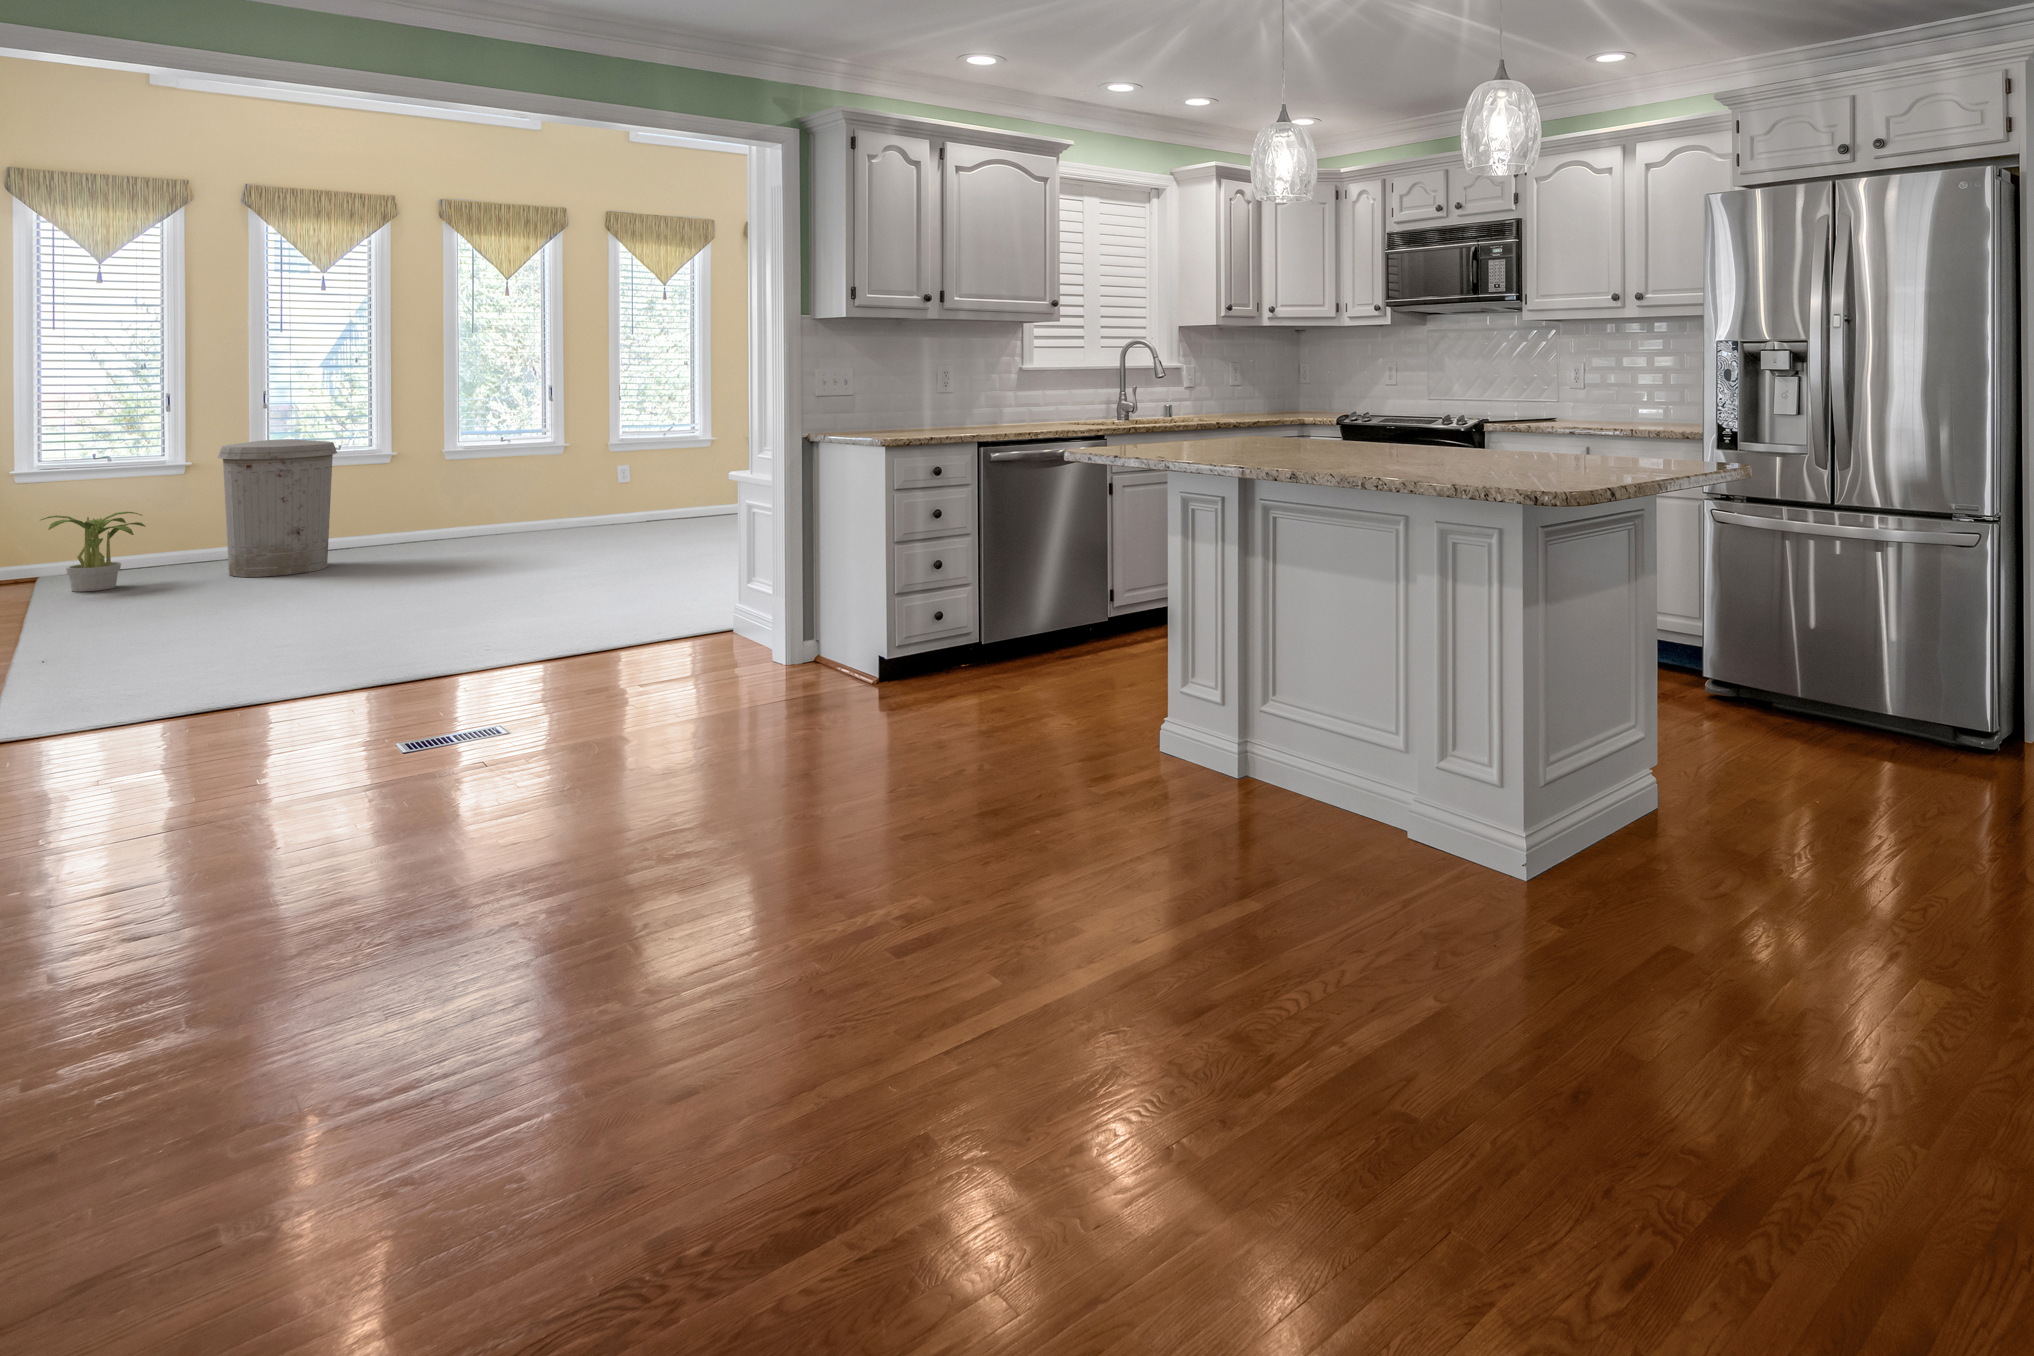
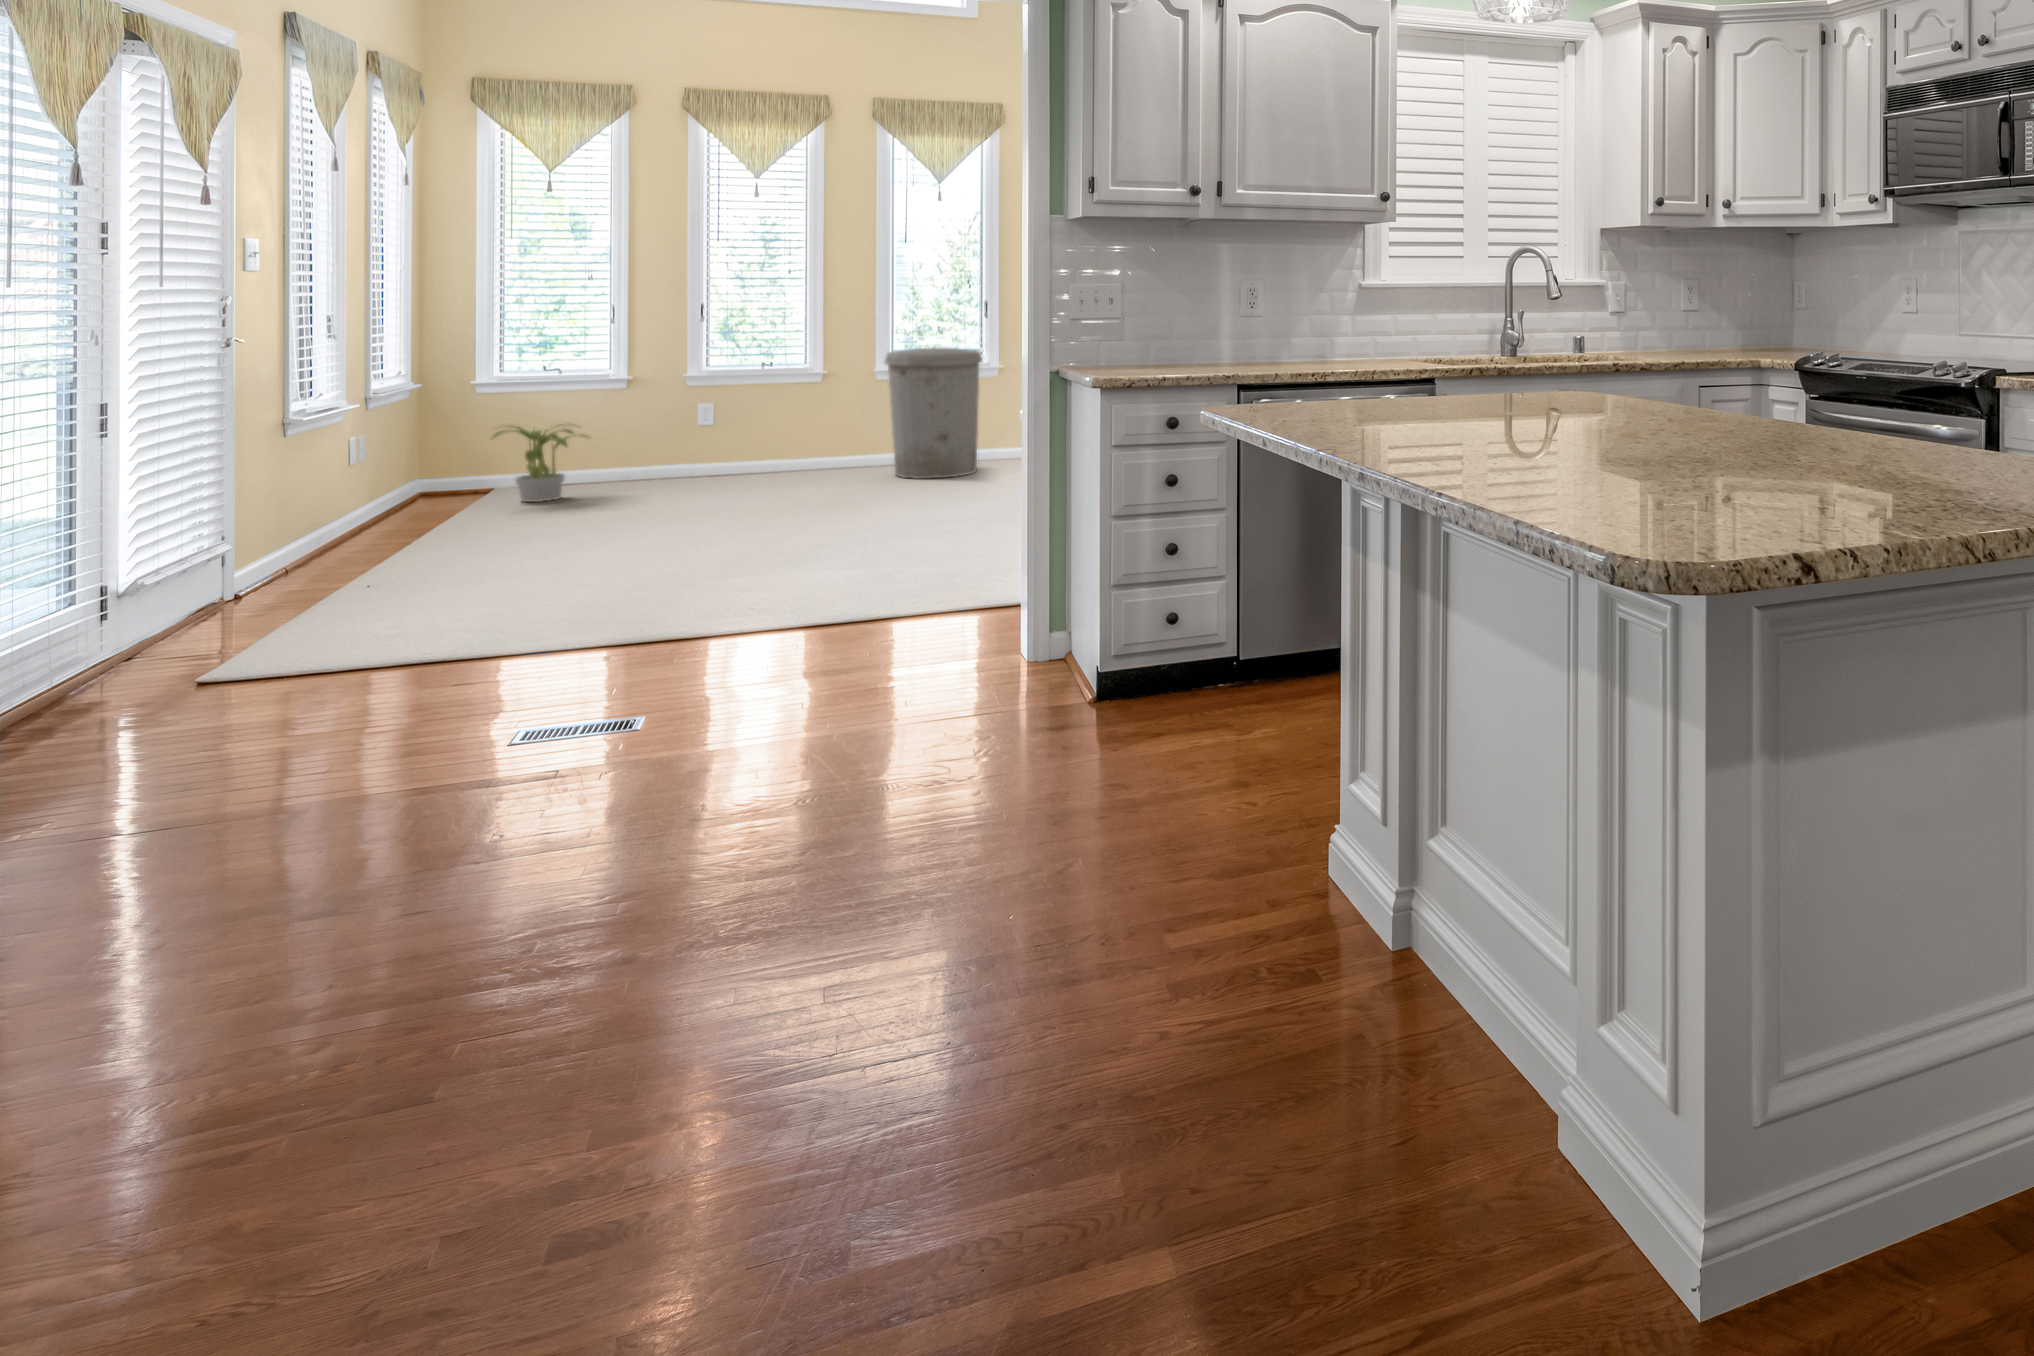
trash can: present [218,439,337,577] -> present [885,348,982,479]

